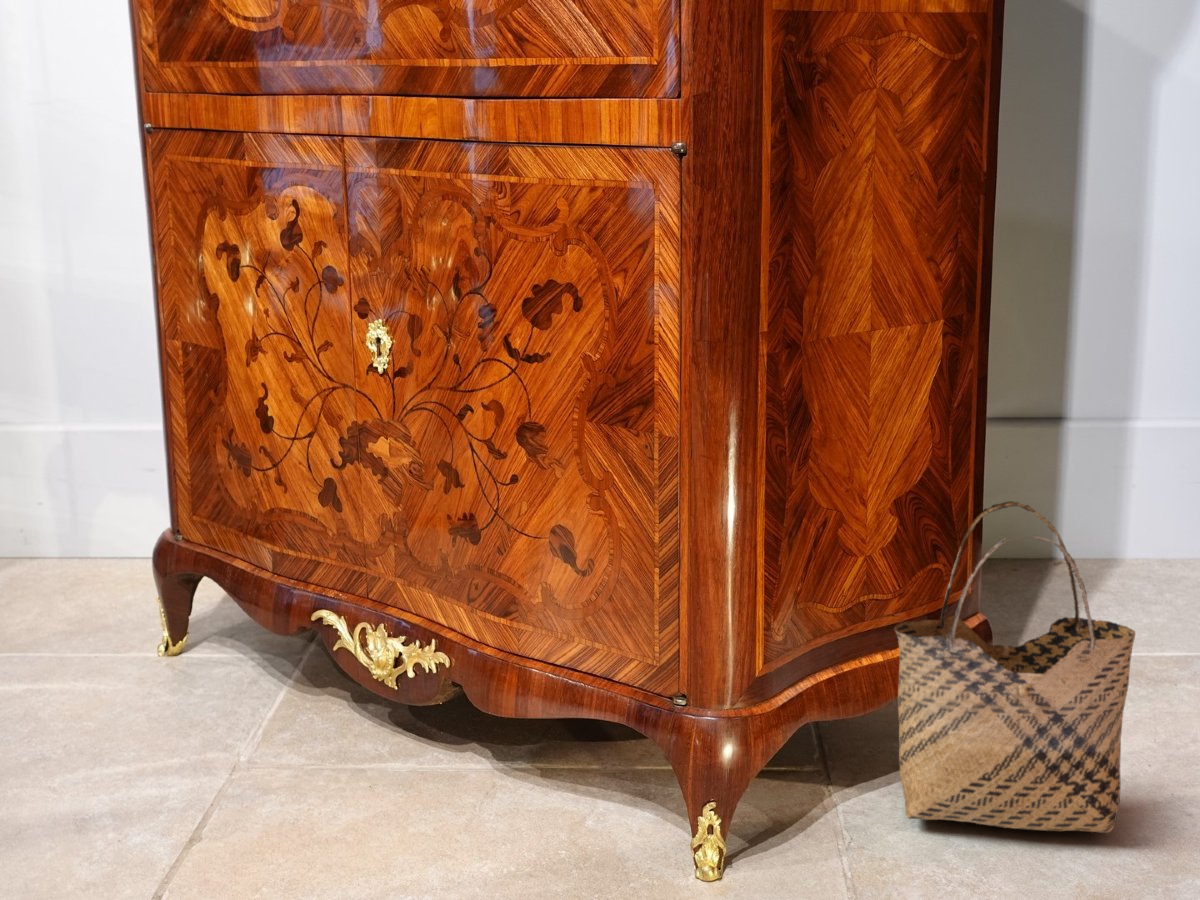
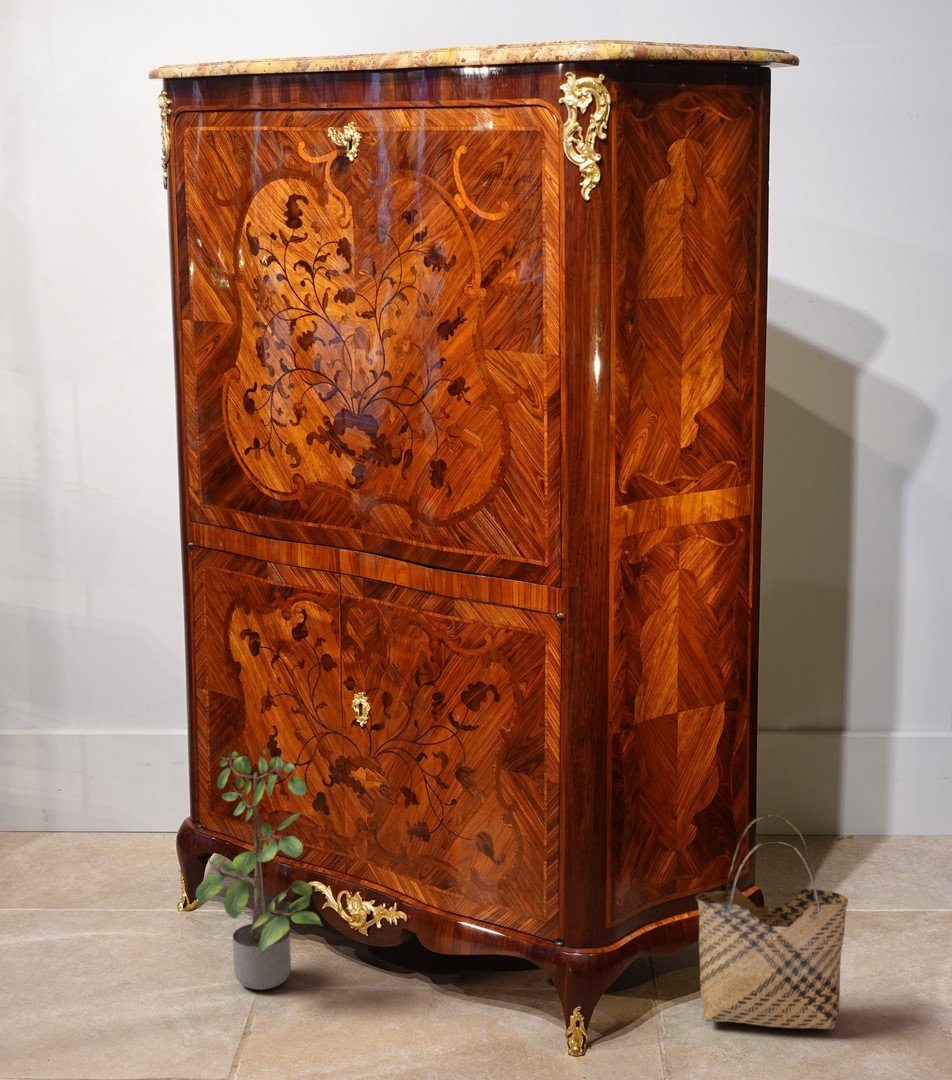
potted plant: none [144,407,323,768] -> present [196,746,322,990]

